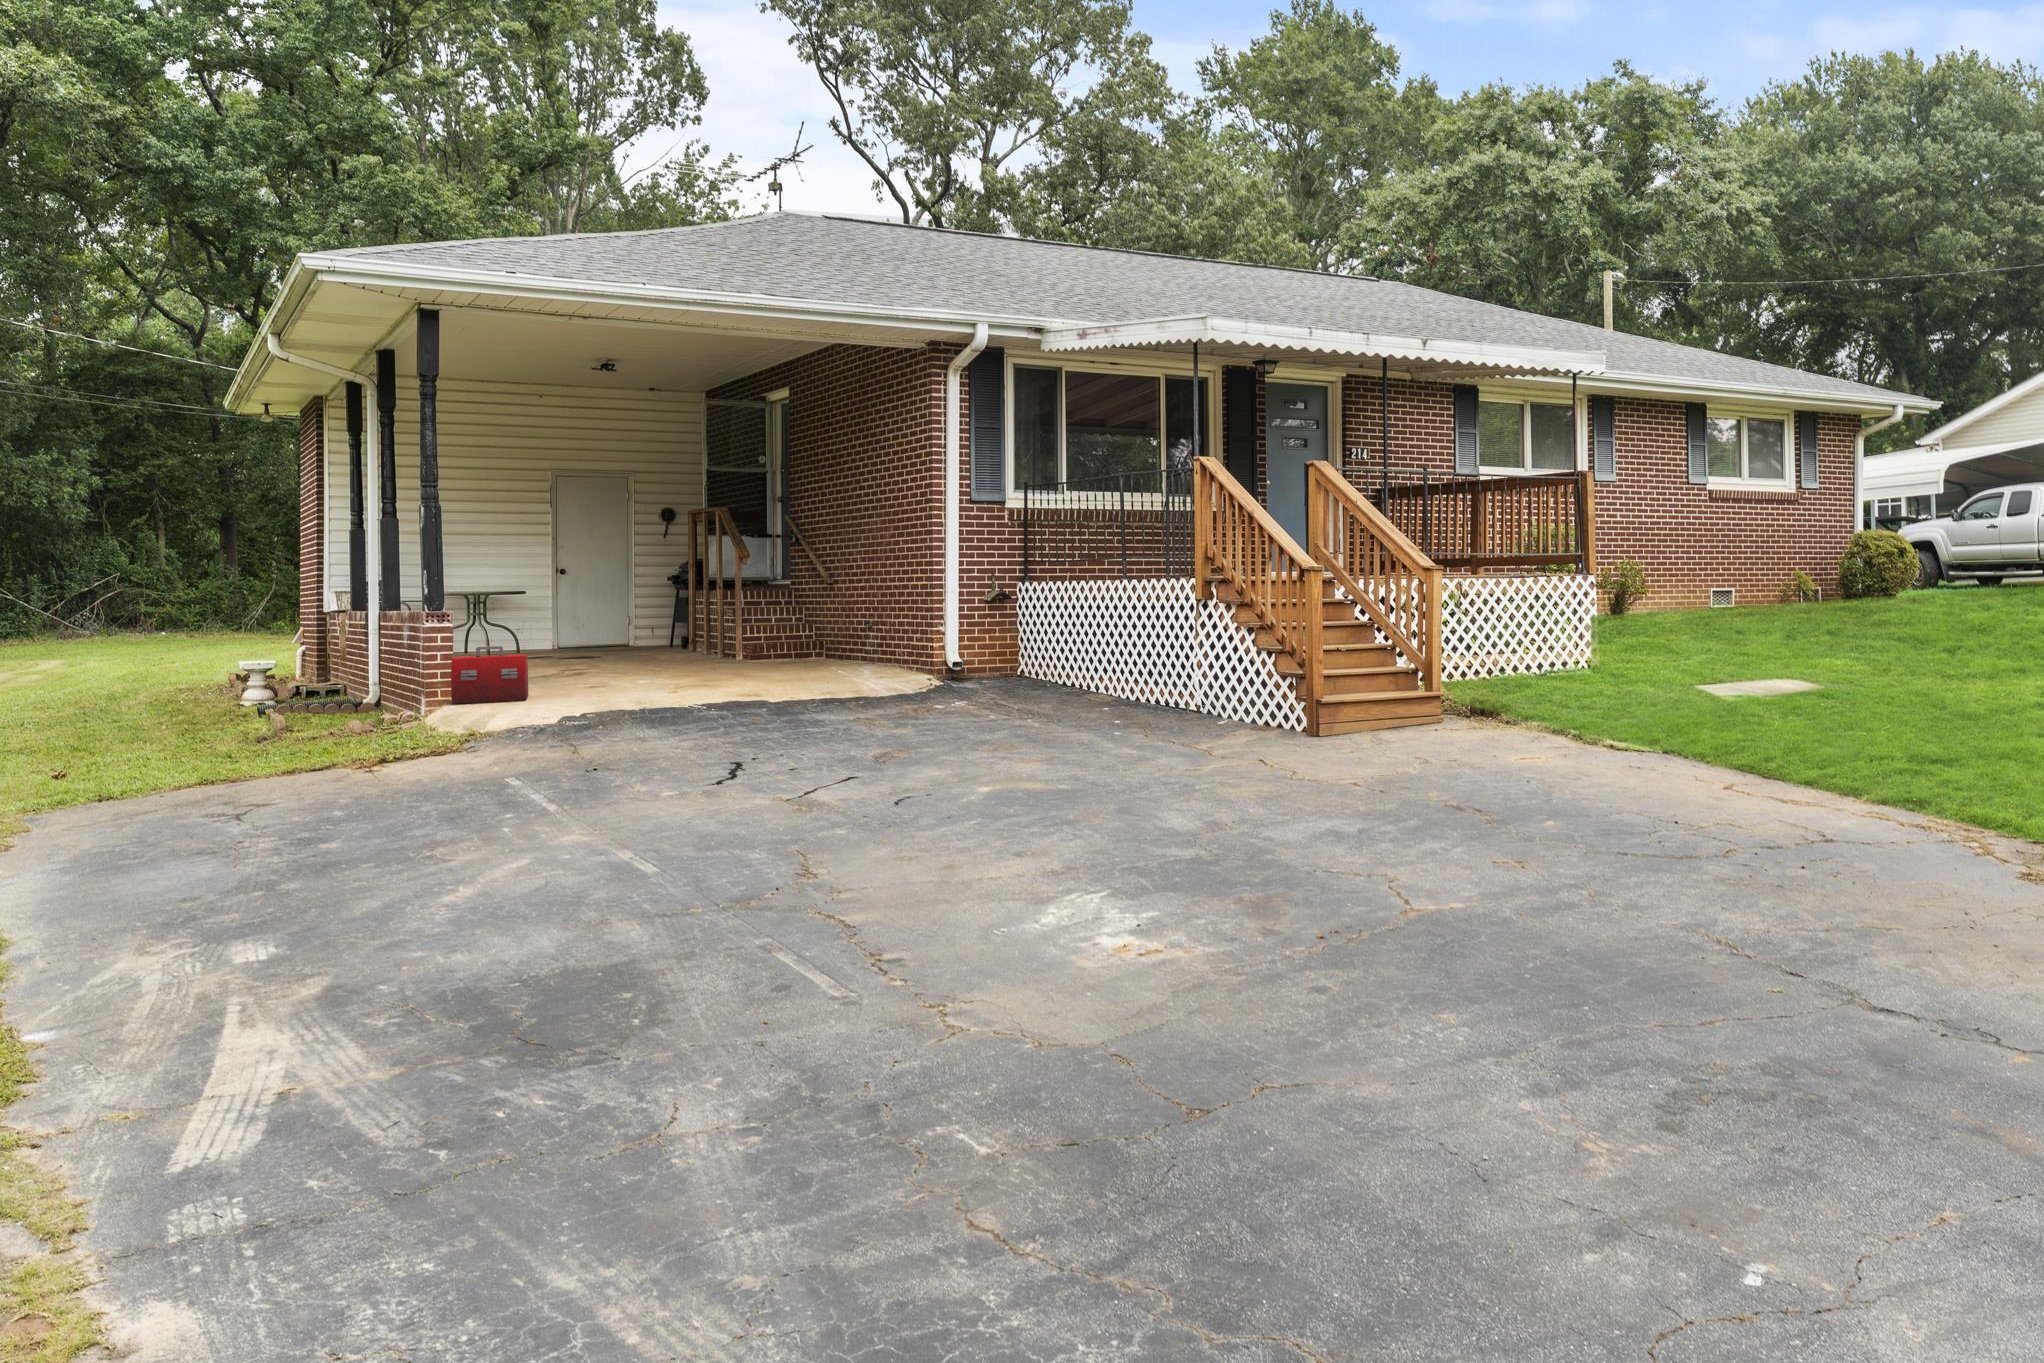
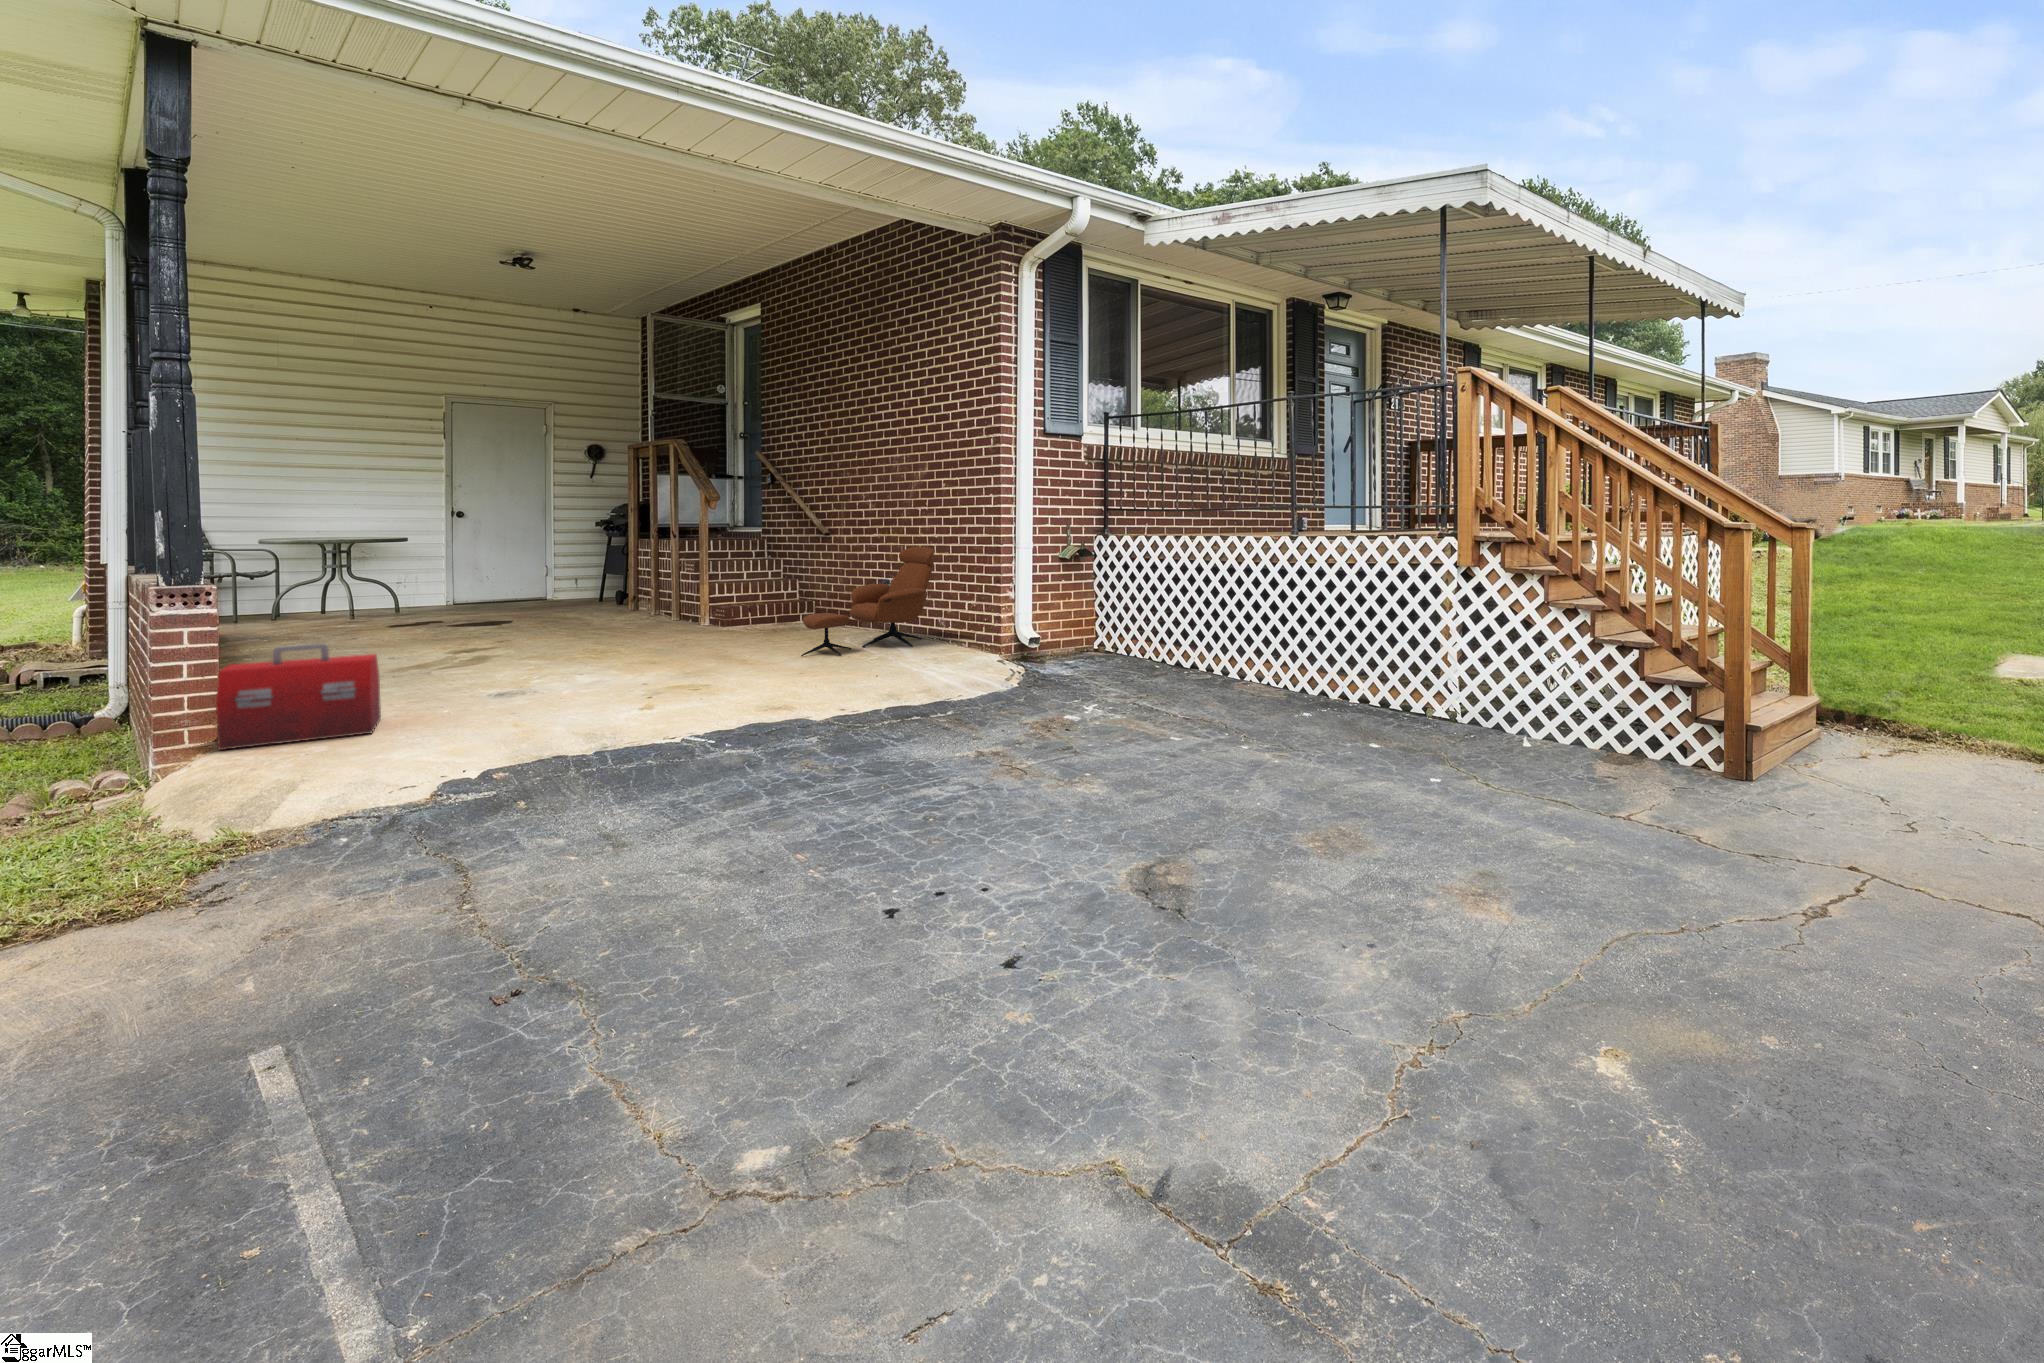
lounge chair: none [790,592,894,674] -> present [801,547,934,656]

